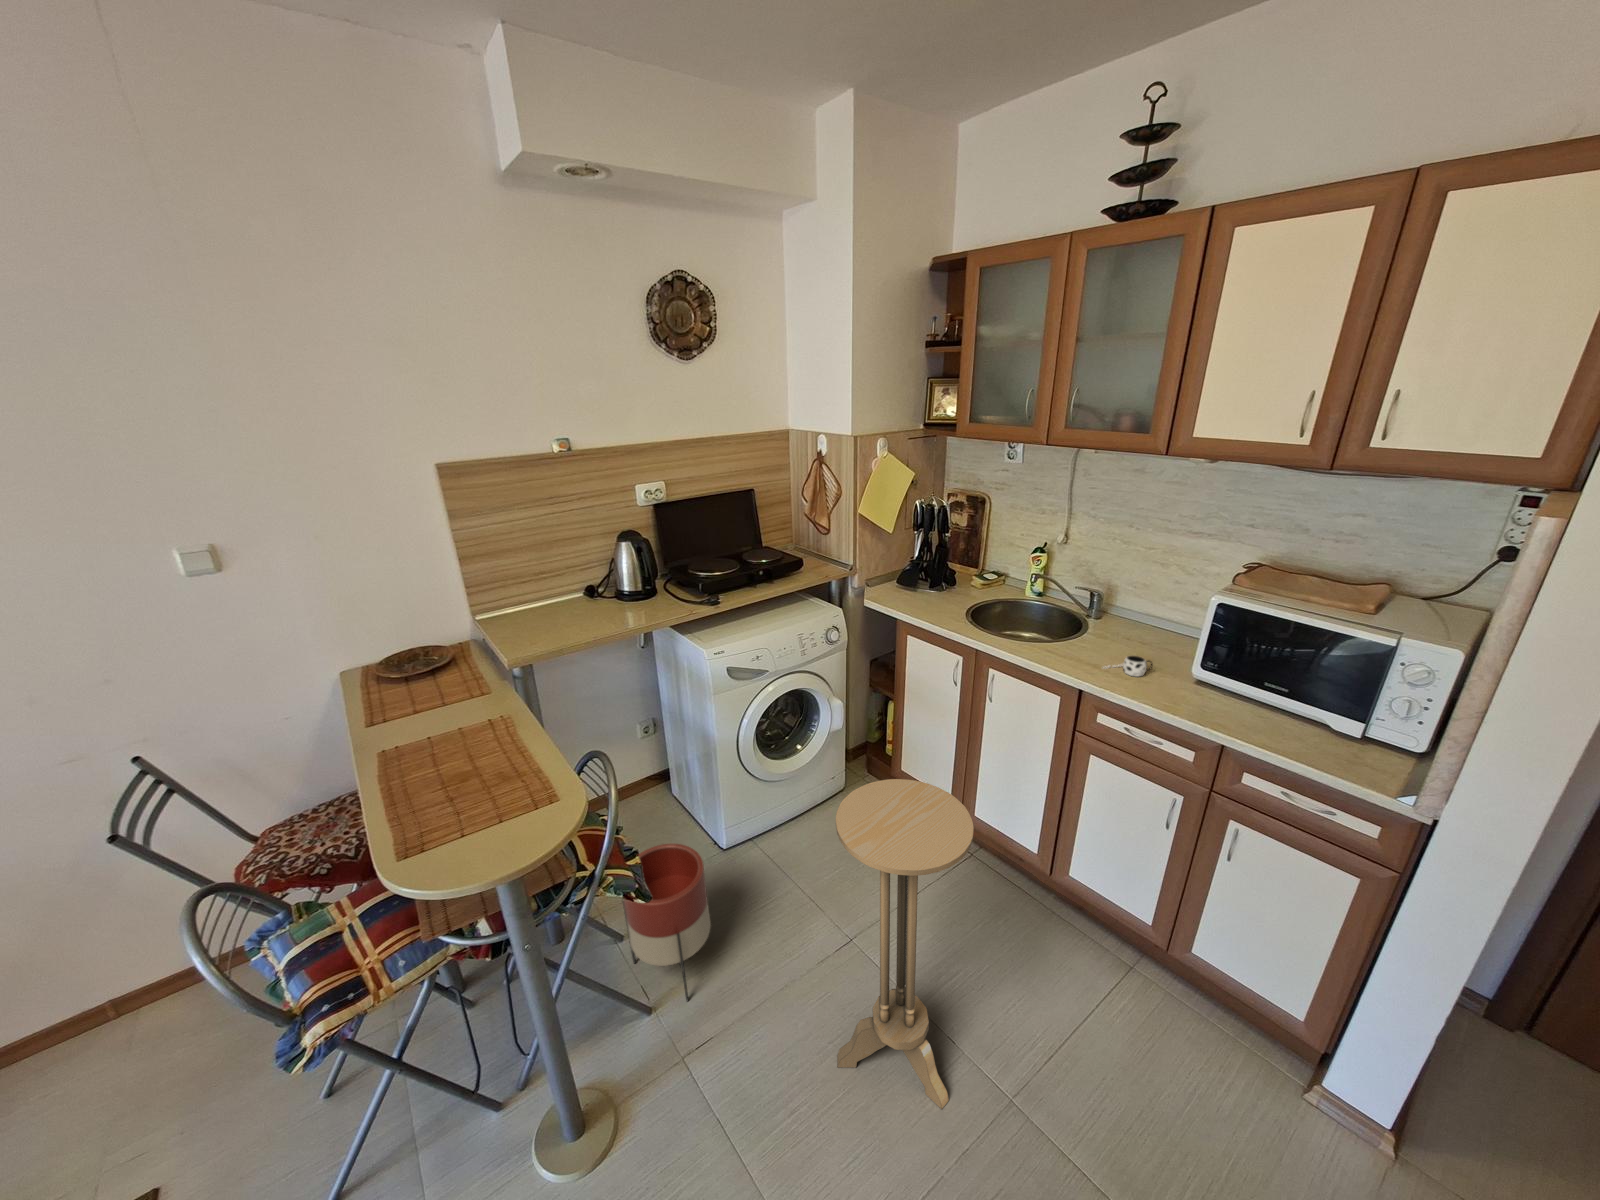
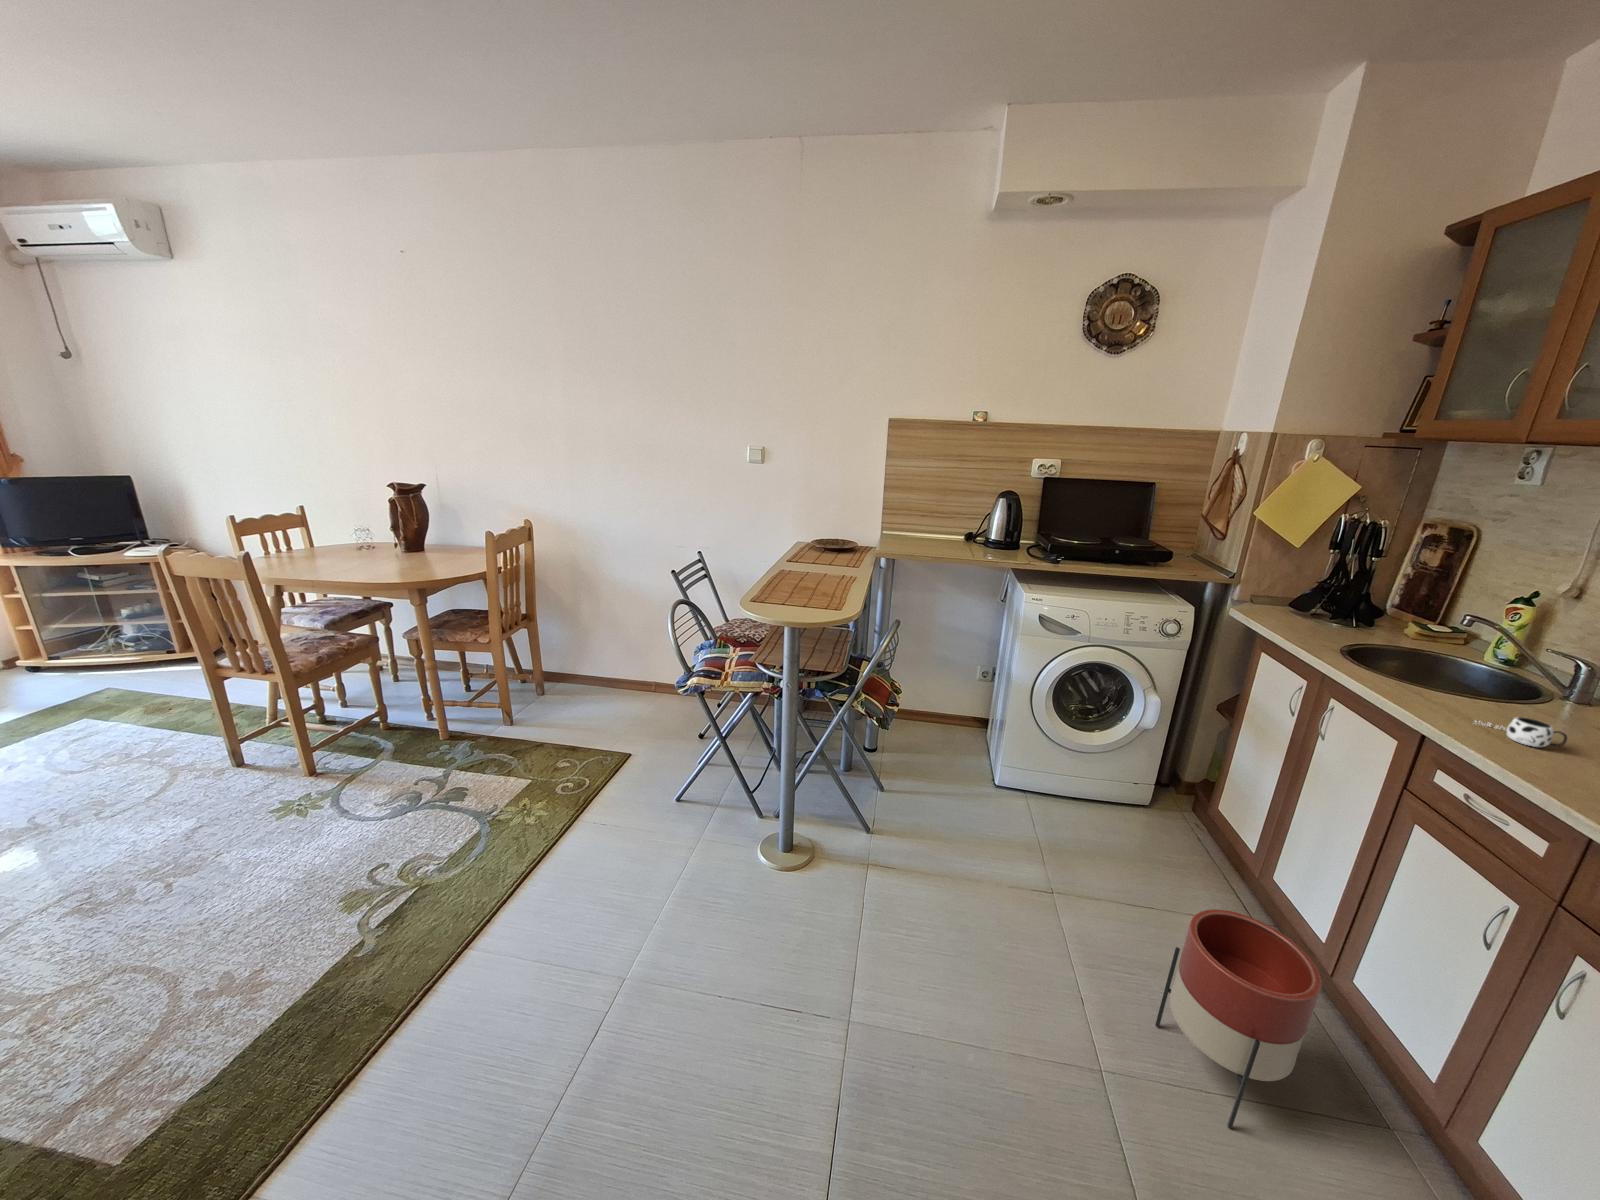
side table: present [836,779,974,1109] -> none [979,697,1142,1012]
planter: present [623,844,711,1001] -> present [1155,909,1322,1129]

